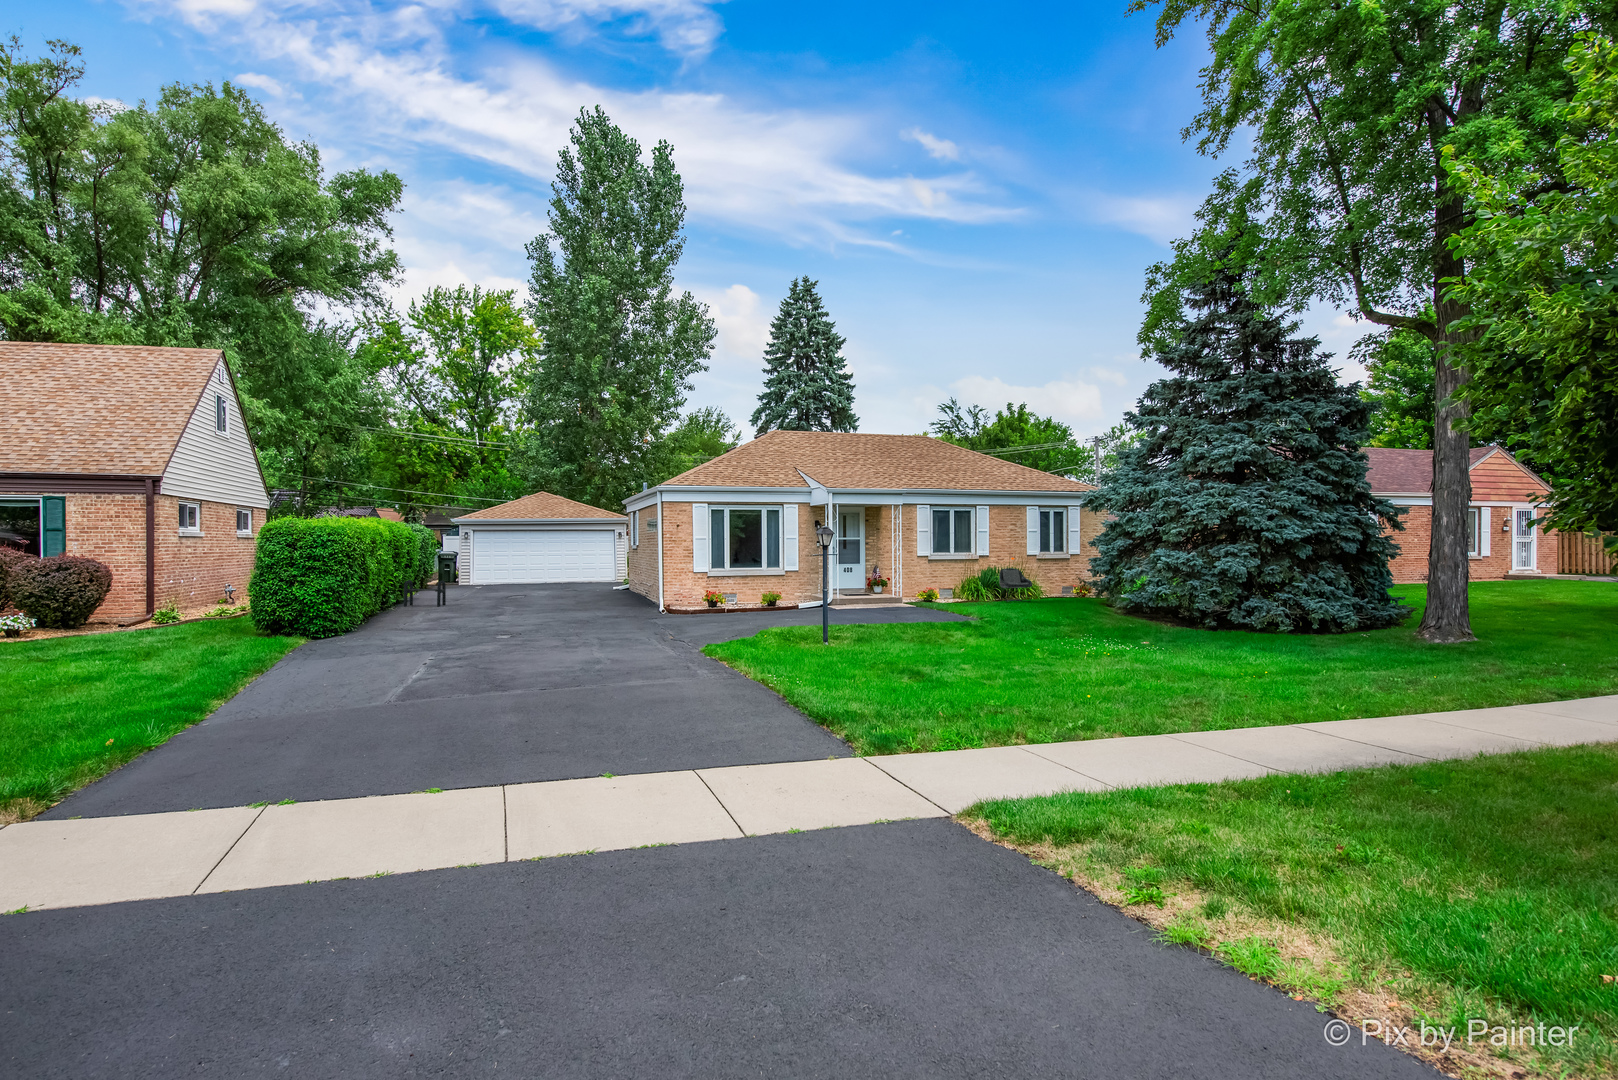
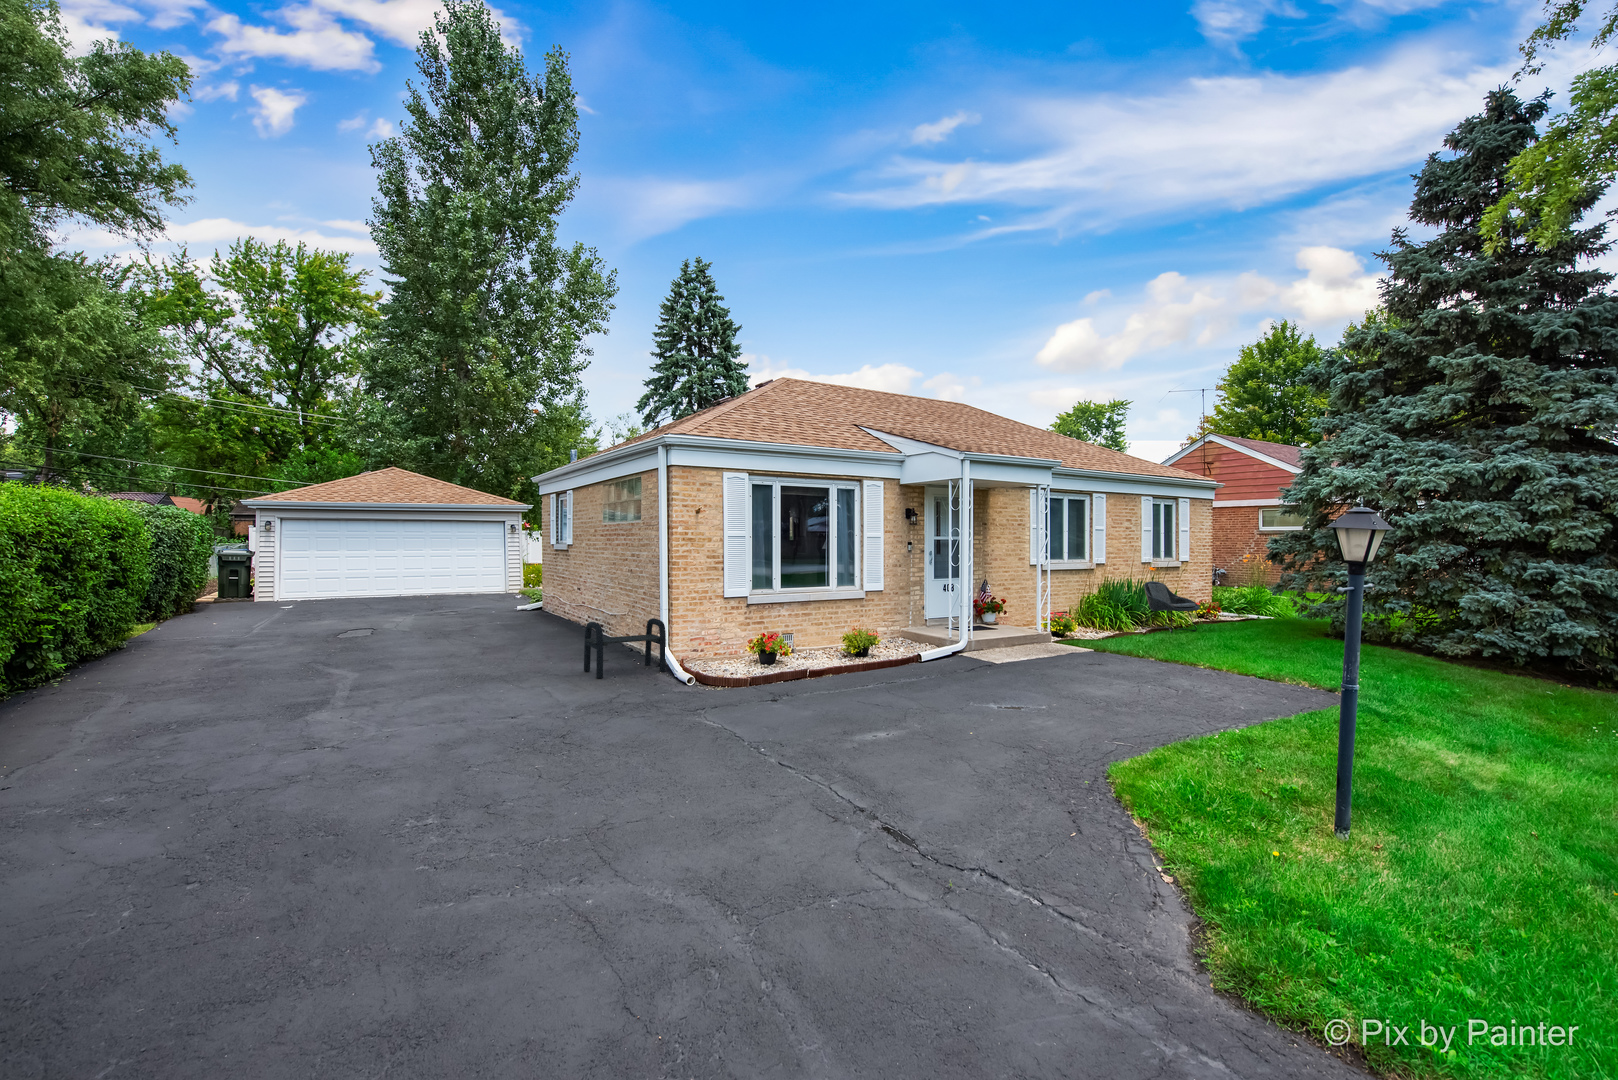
bench: present [404,580,446,607] -> present [584,618,666,678]

